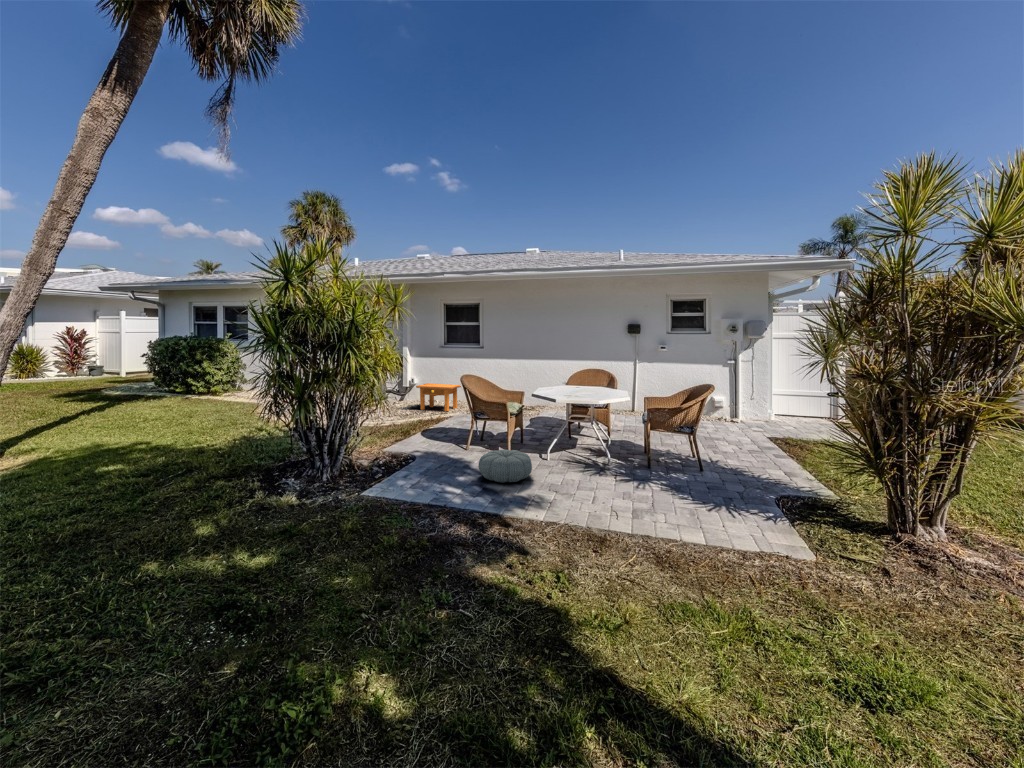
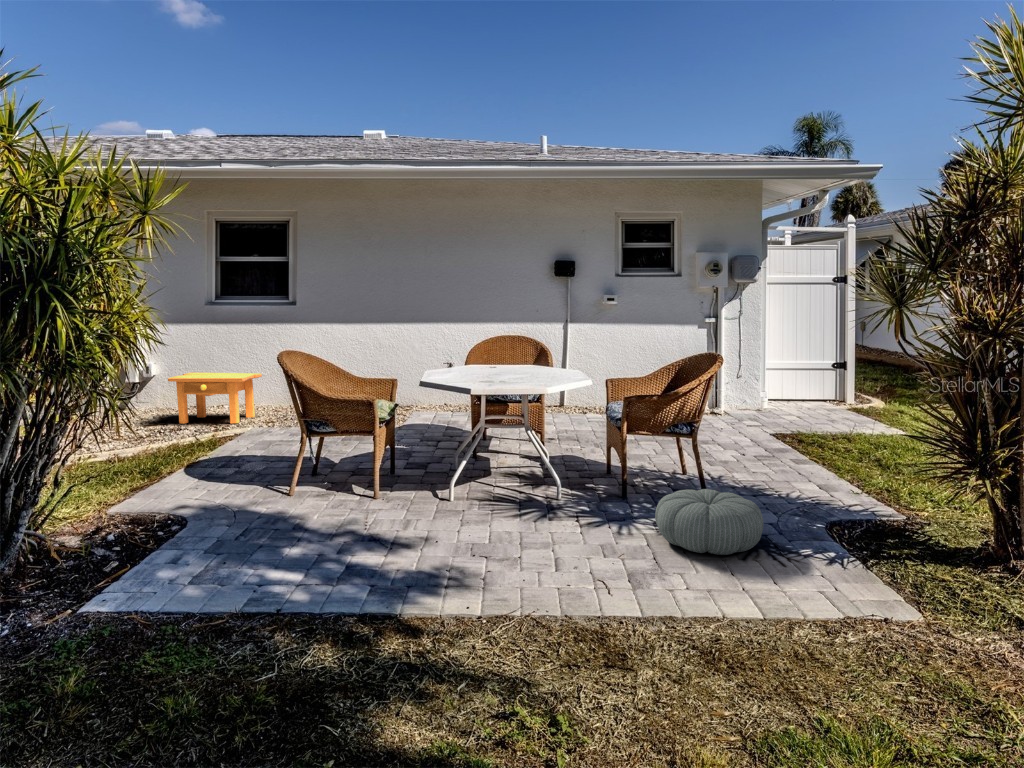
pouf: present [478,450,532,482] -> present [655,489,763,555]

